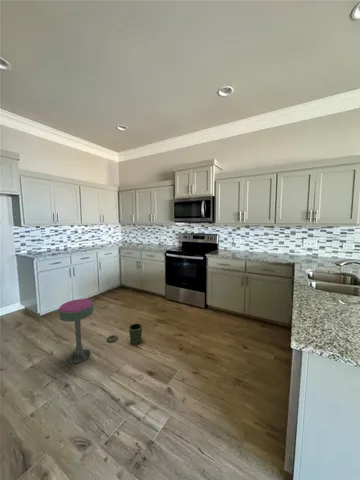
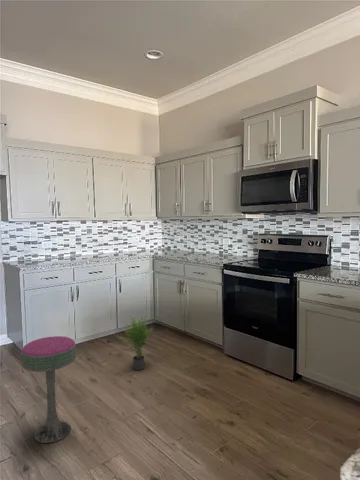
potted plant: none [107,280,130,314] -> present [126,318,151,370]
trash can: present [107,324,142,344] -> none [102,391,159,429]

